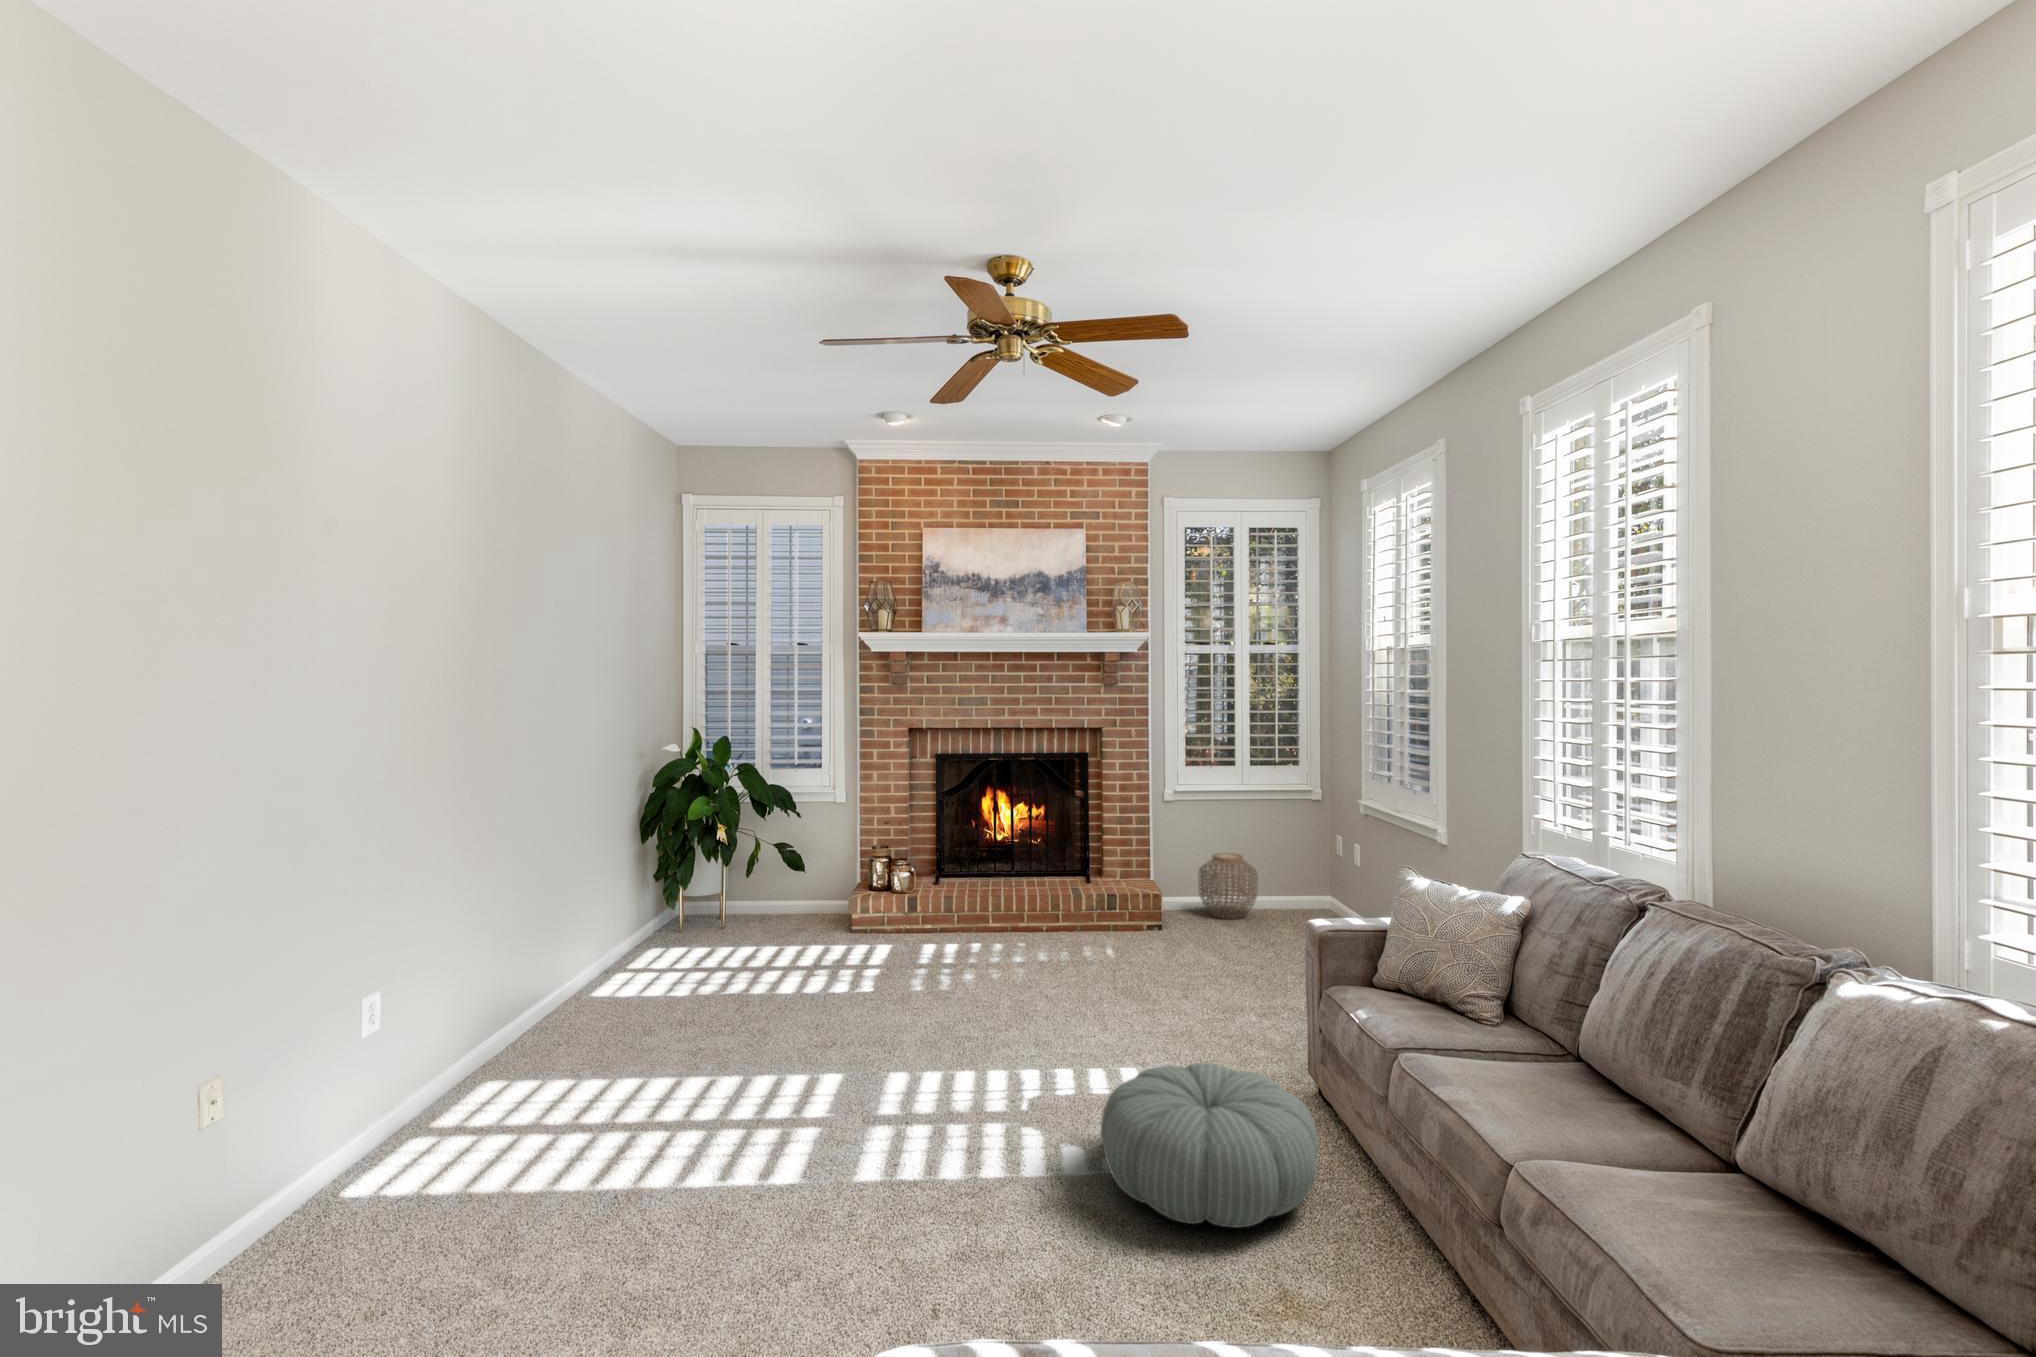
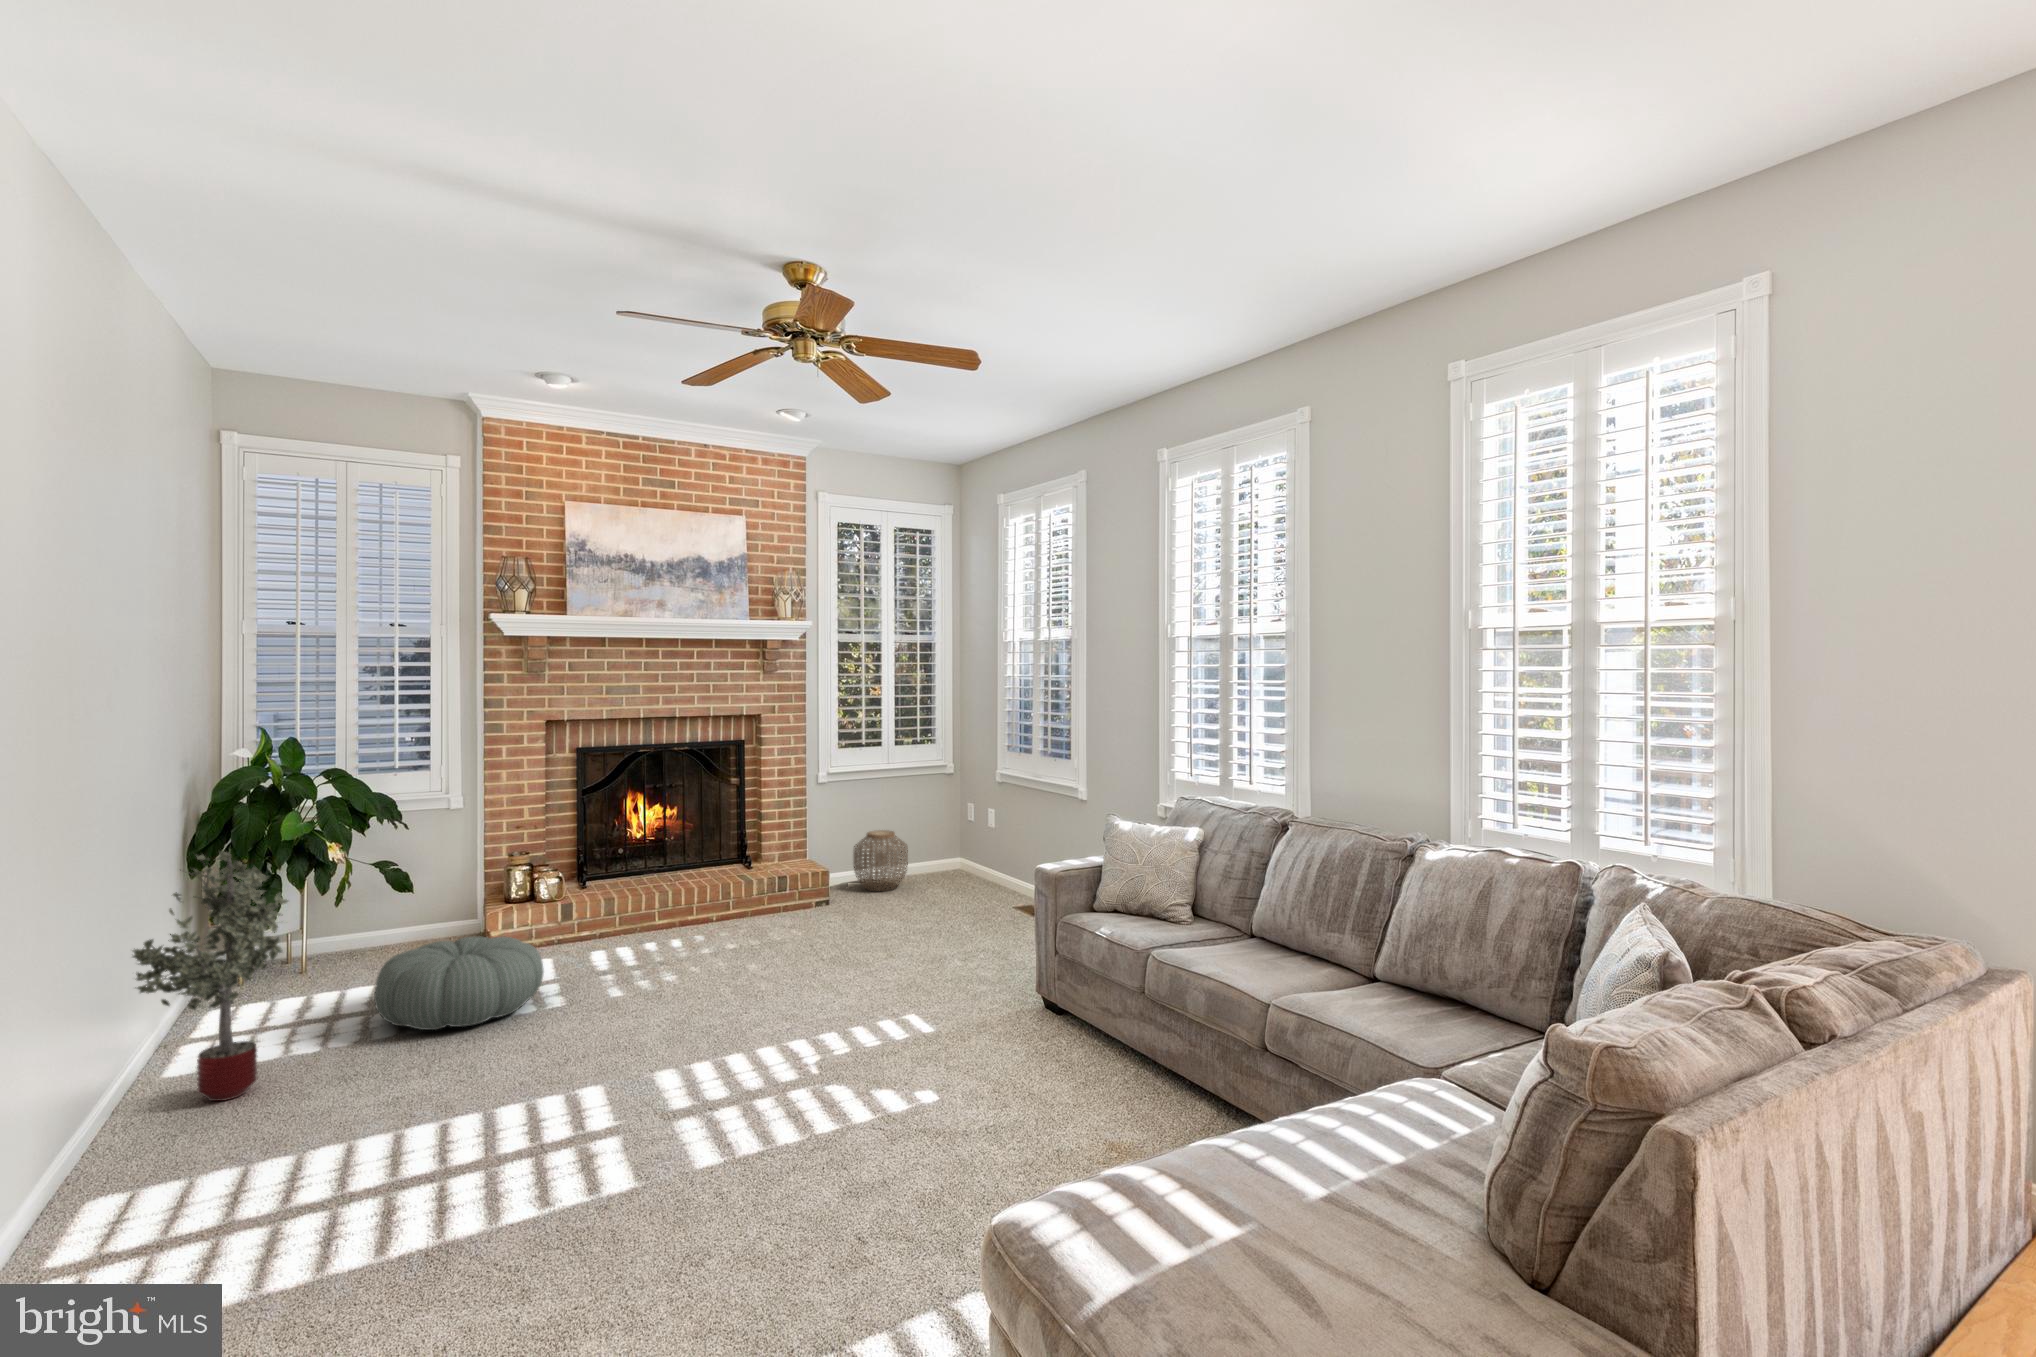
potted tree: none [521,830,645,1034] -> present [133,851,288,1101]
pouf: present [1101,1063,1318,1227] -> present [374,936,544,1030]

